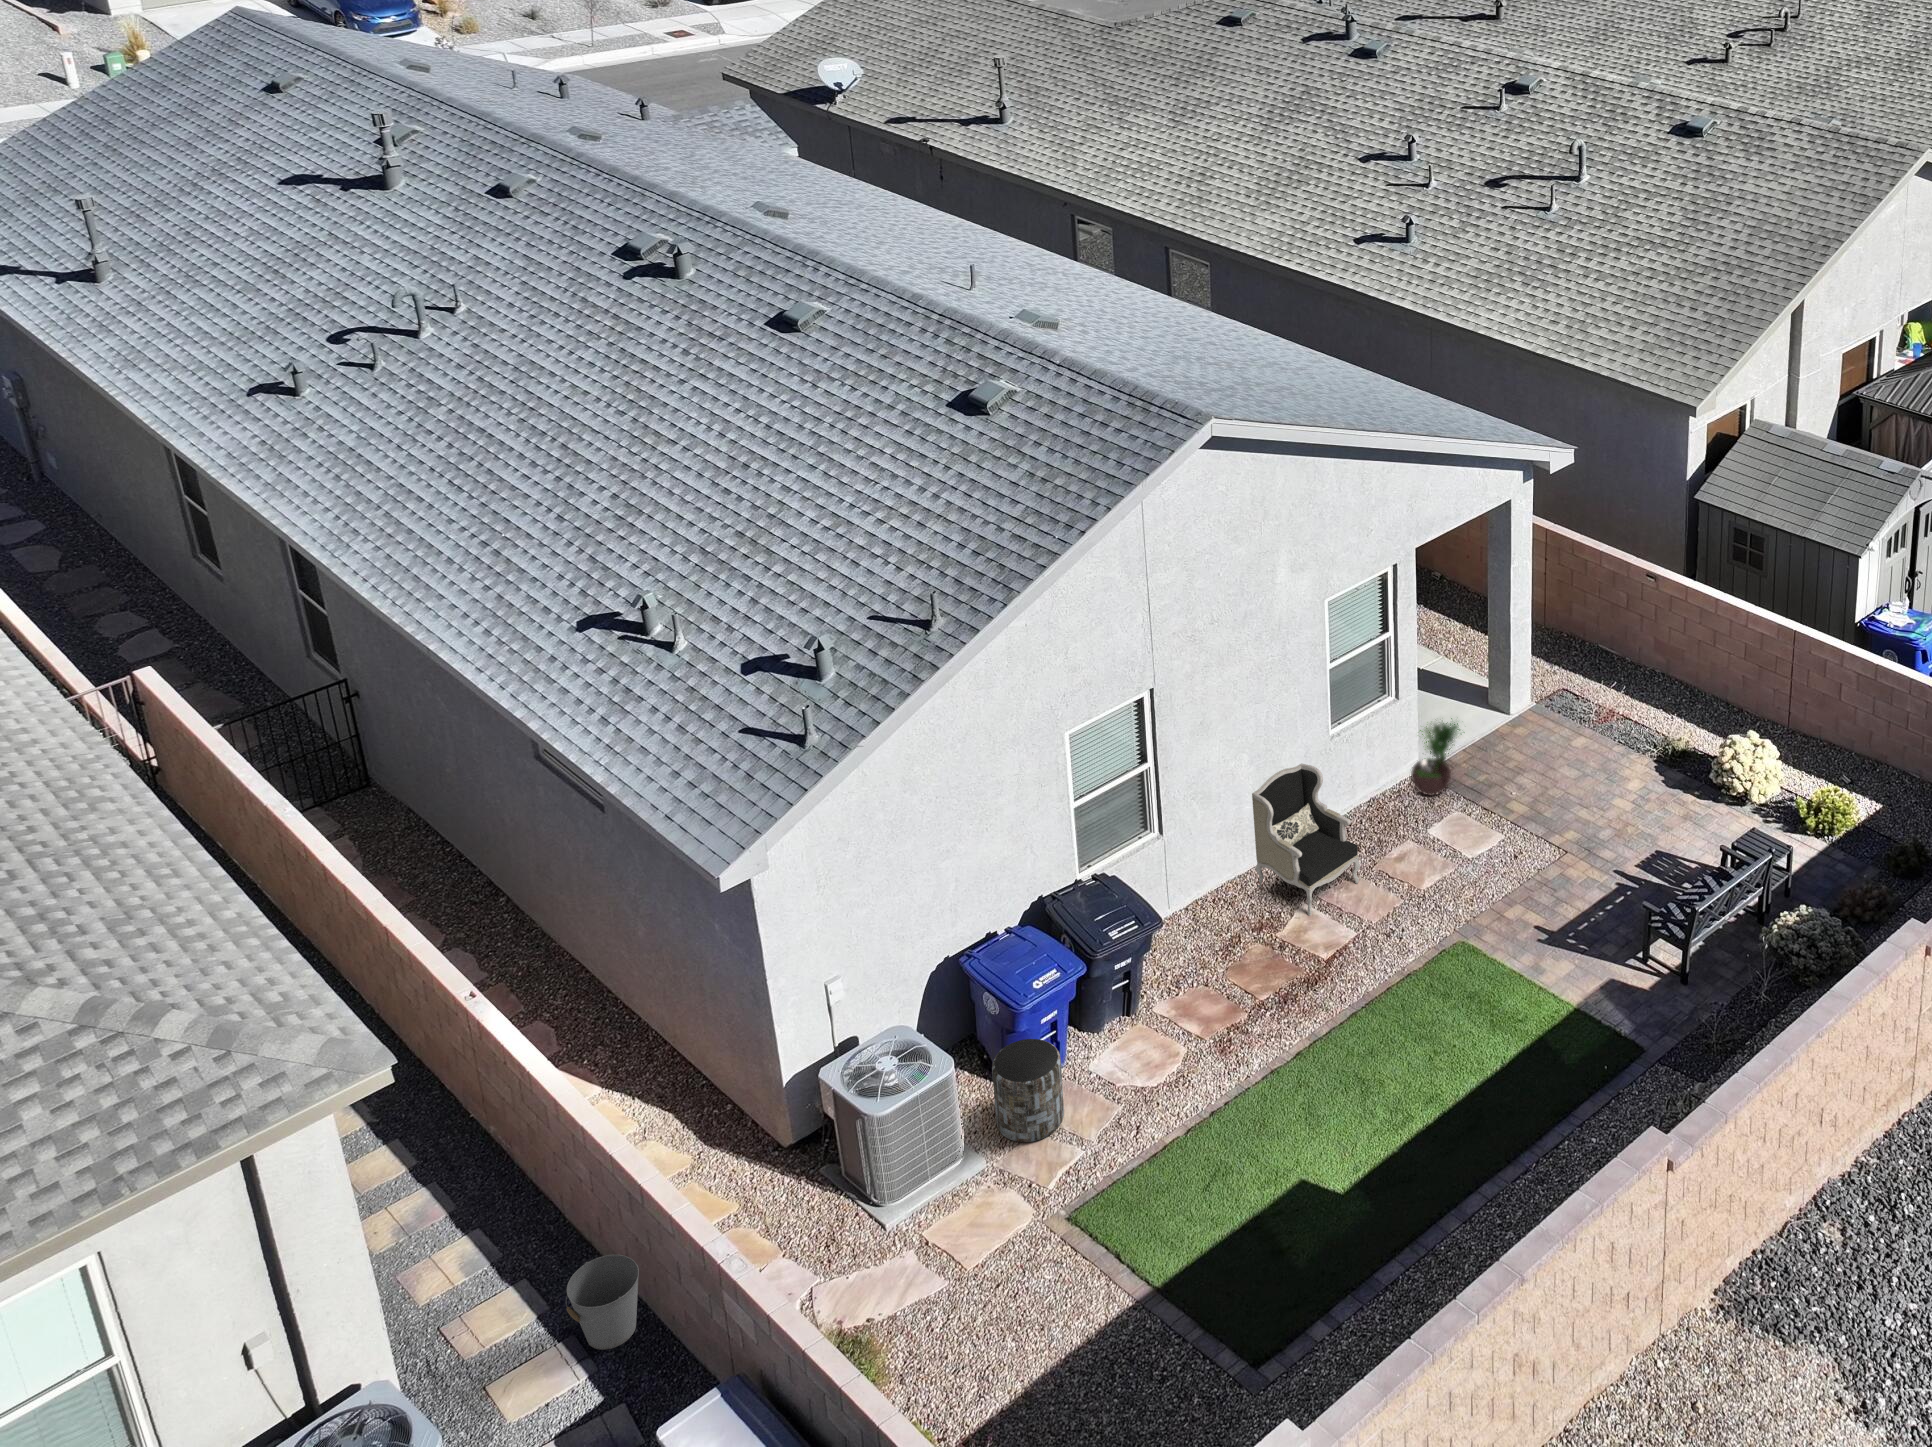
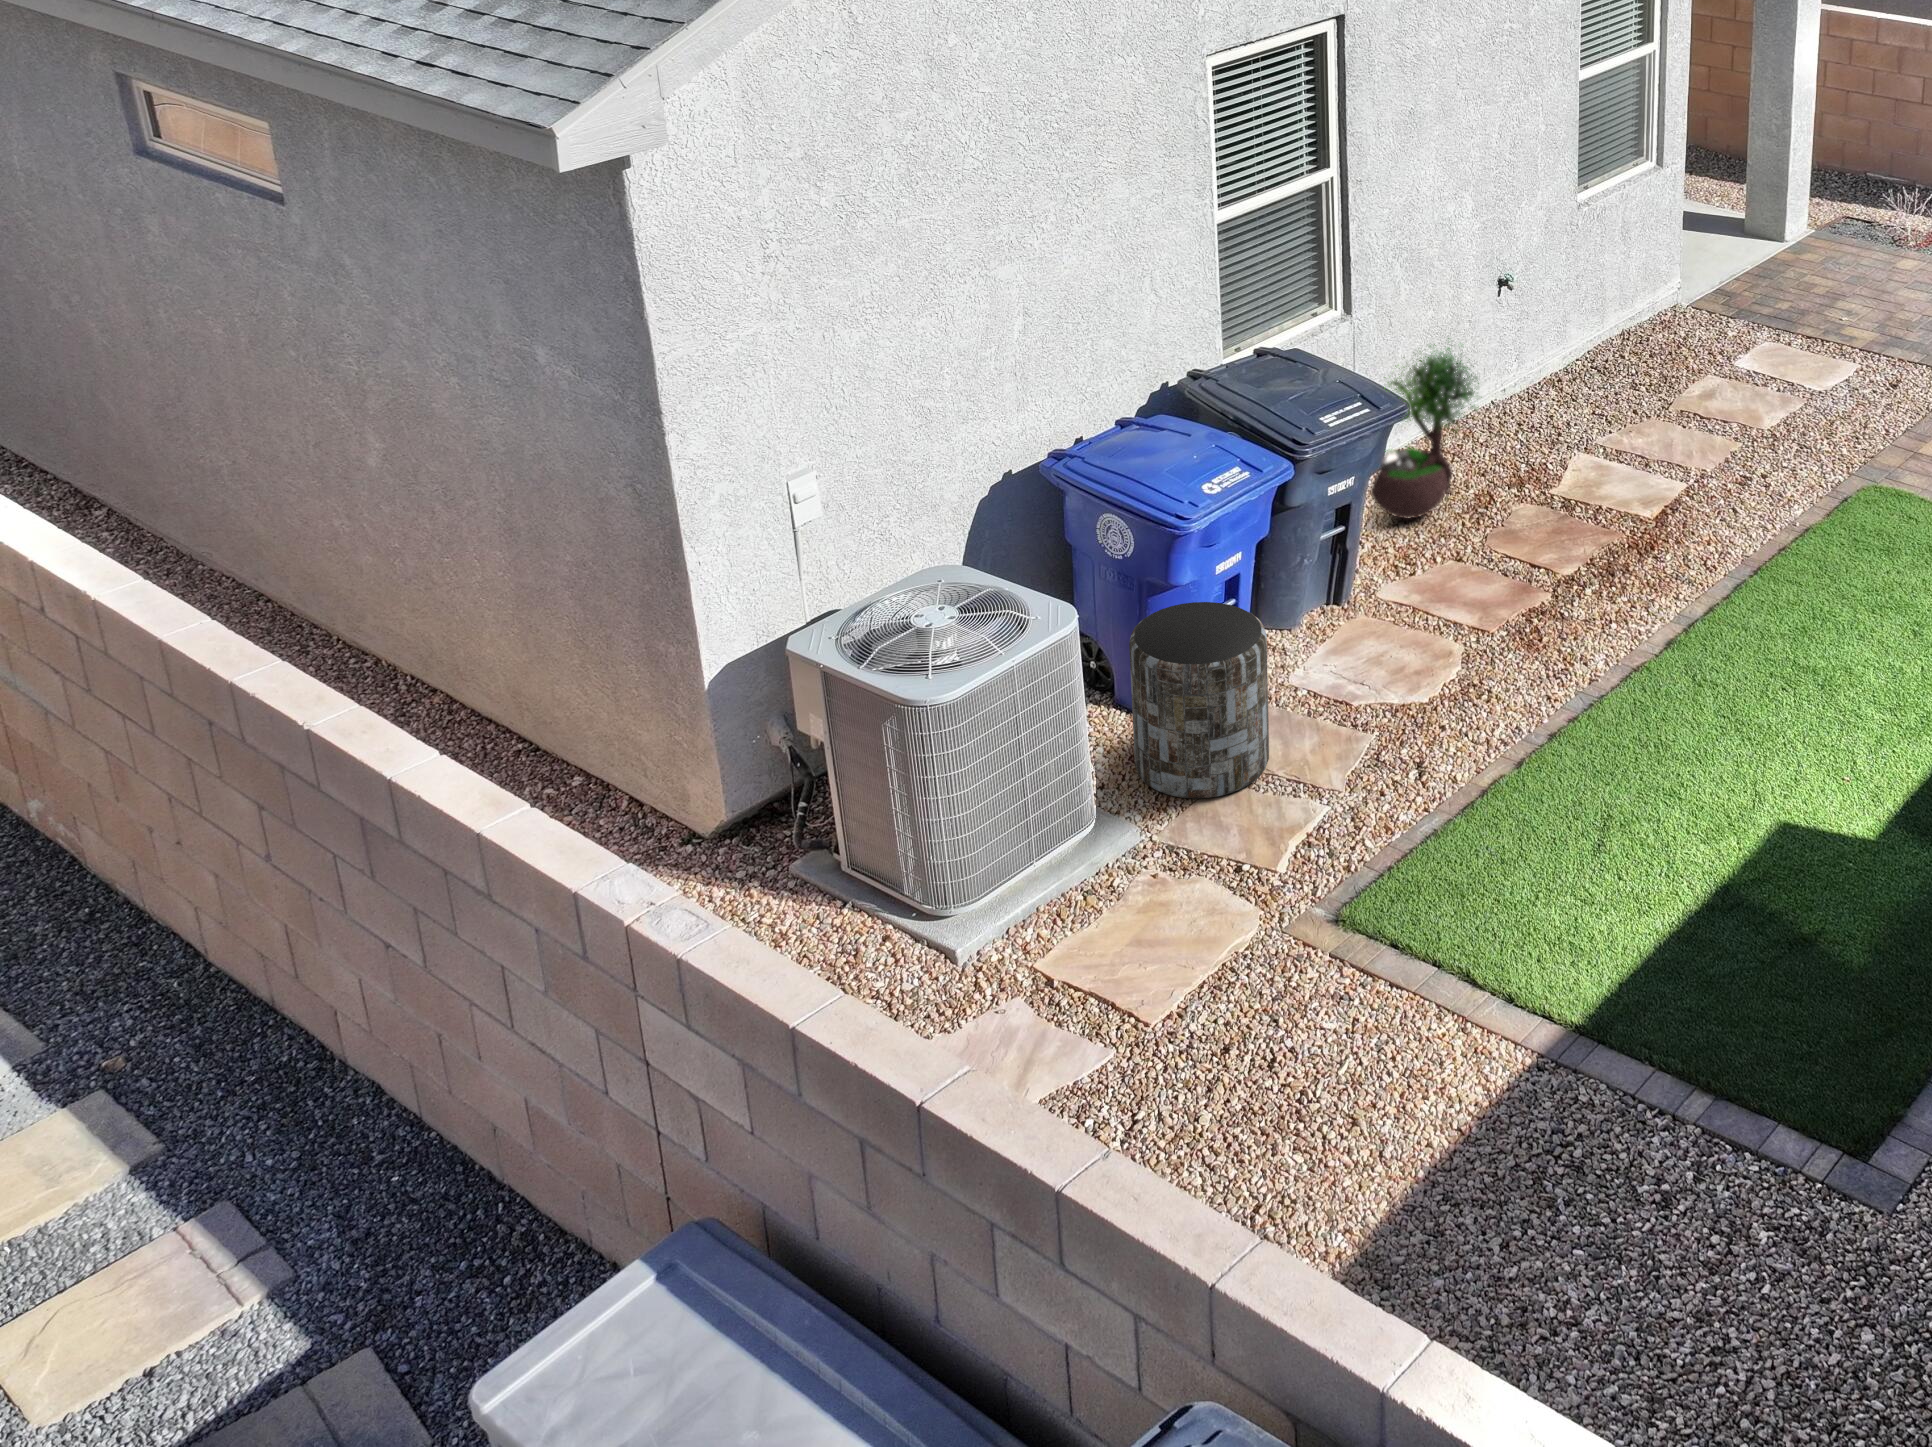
potted tree: present [1411,718,1460,796] -> present [1371,344,1479,519]
armchair: present [1252,764,1360,916] -> none [1482,229,1661,469]
bucket: present [566,1255,639,1350] -> none [211,1011,397,1235]

